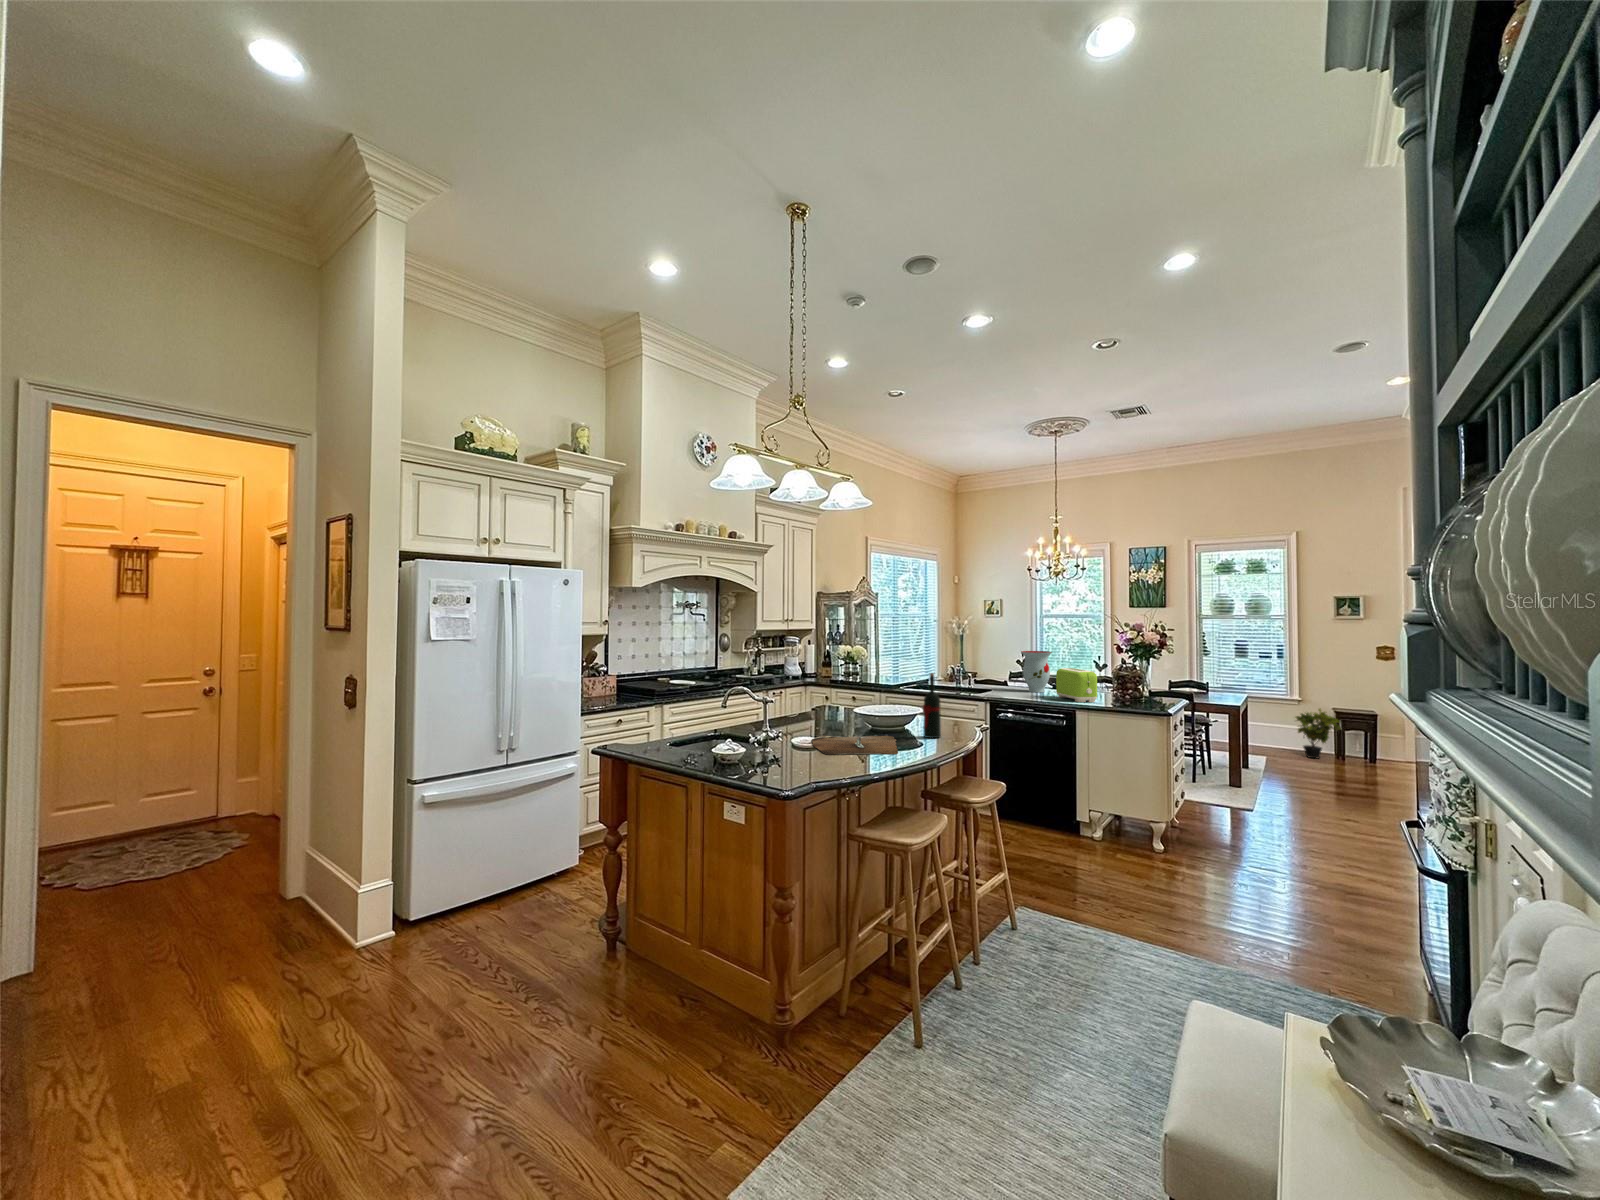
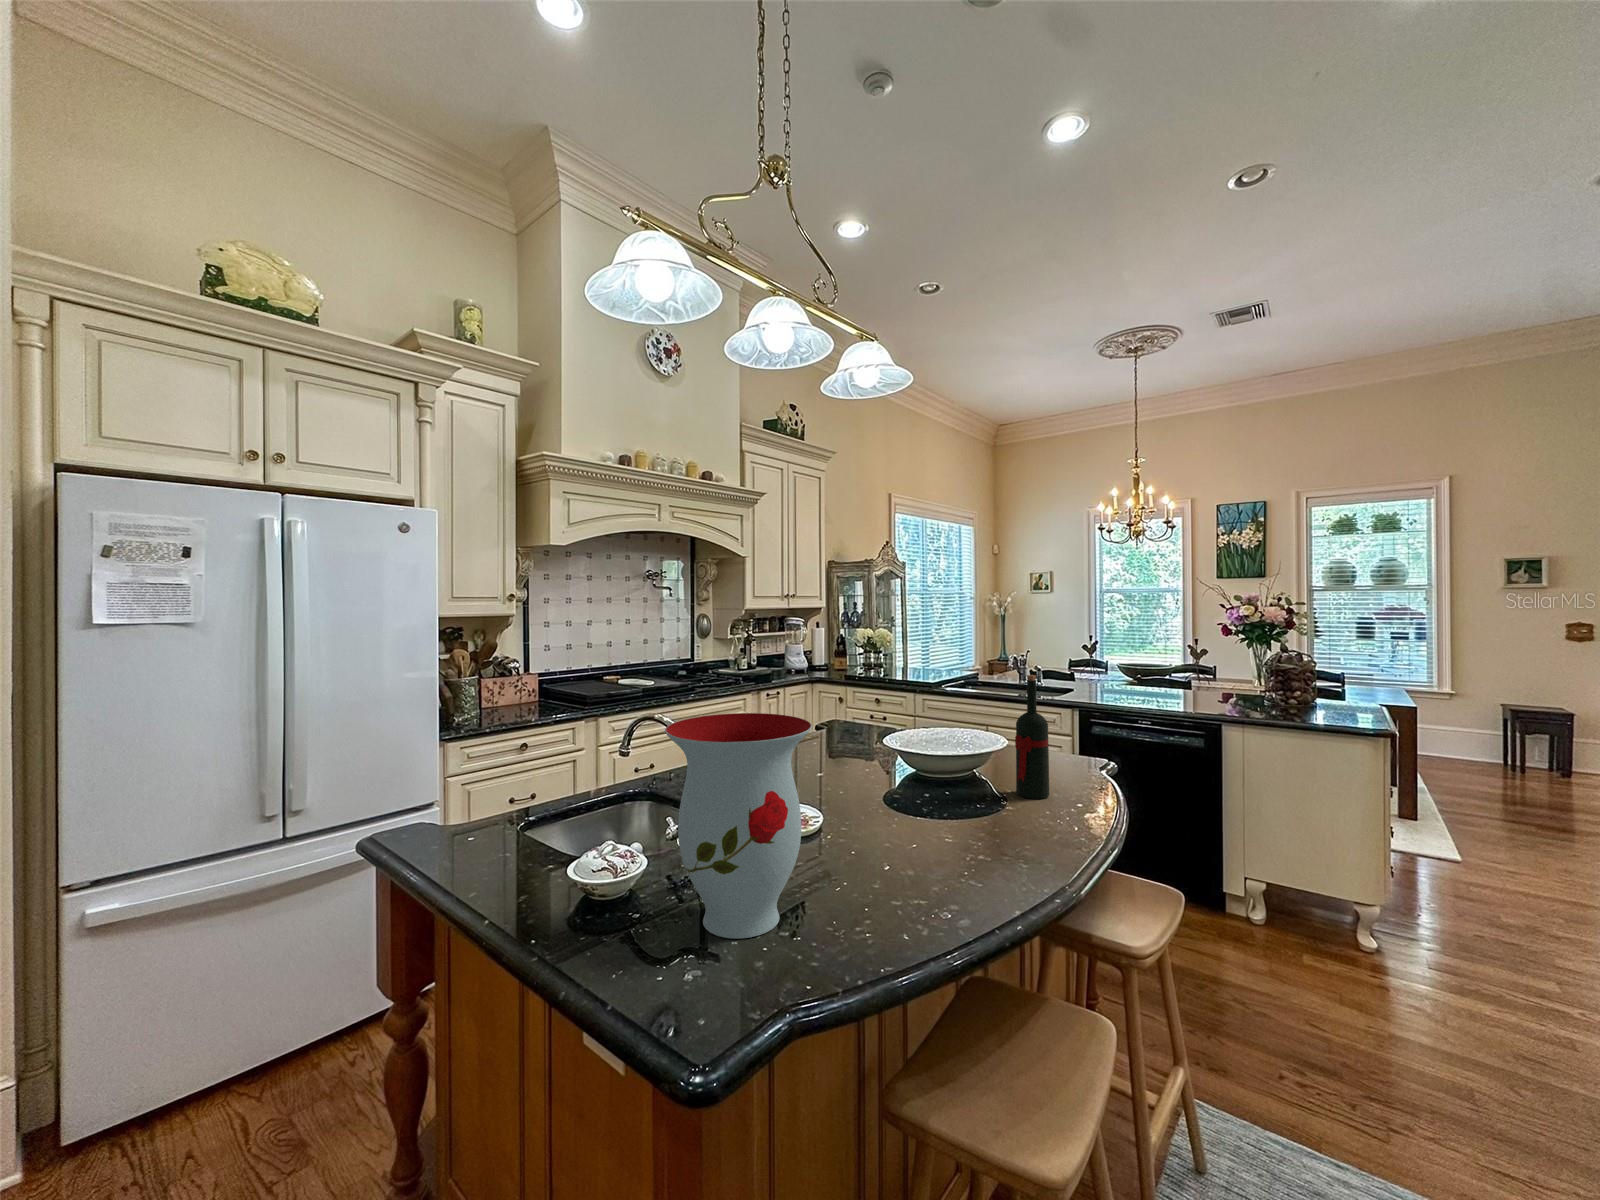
vase: present [1021,651,1052,692] -> present [665,713,812,939]
toaster: present [1056,668,1097,702] -> none [1174,657,1246,709]
potted plant: present [1295,708,1341,758] -> none [1444,704,1517,769]
cutting board: present [812,736,898,755] -> none [807,792,984,856]

